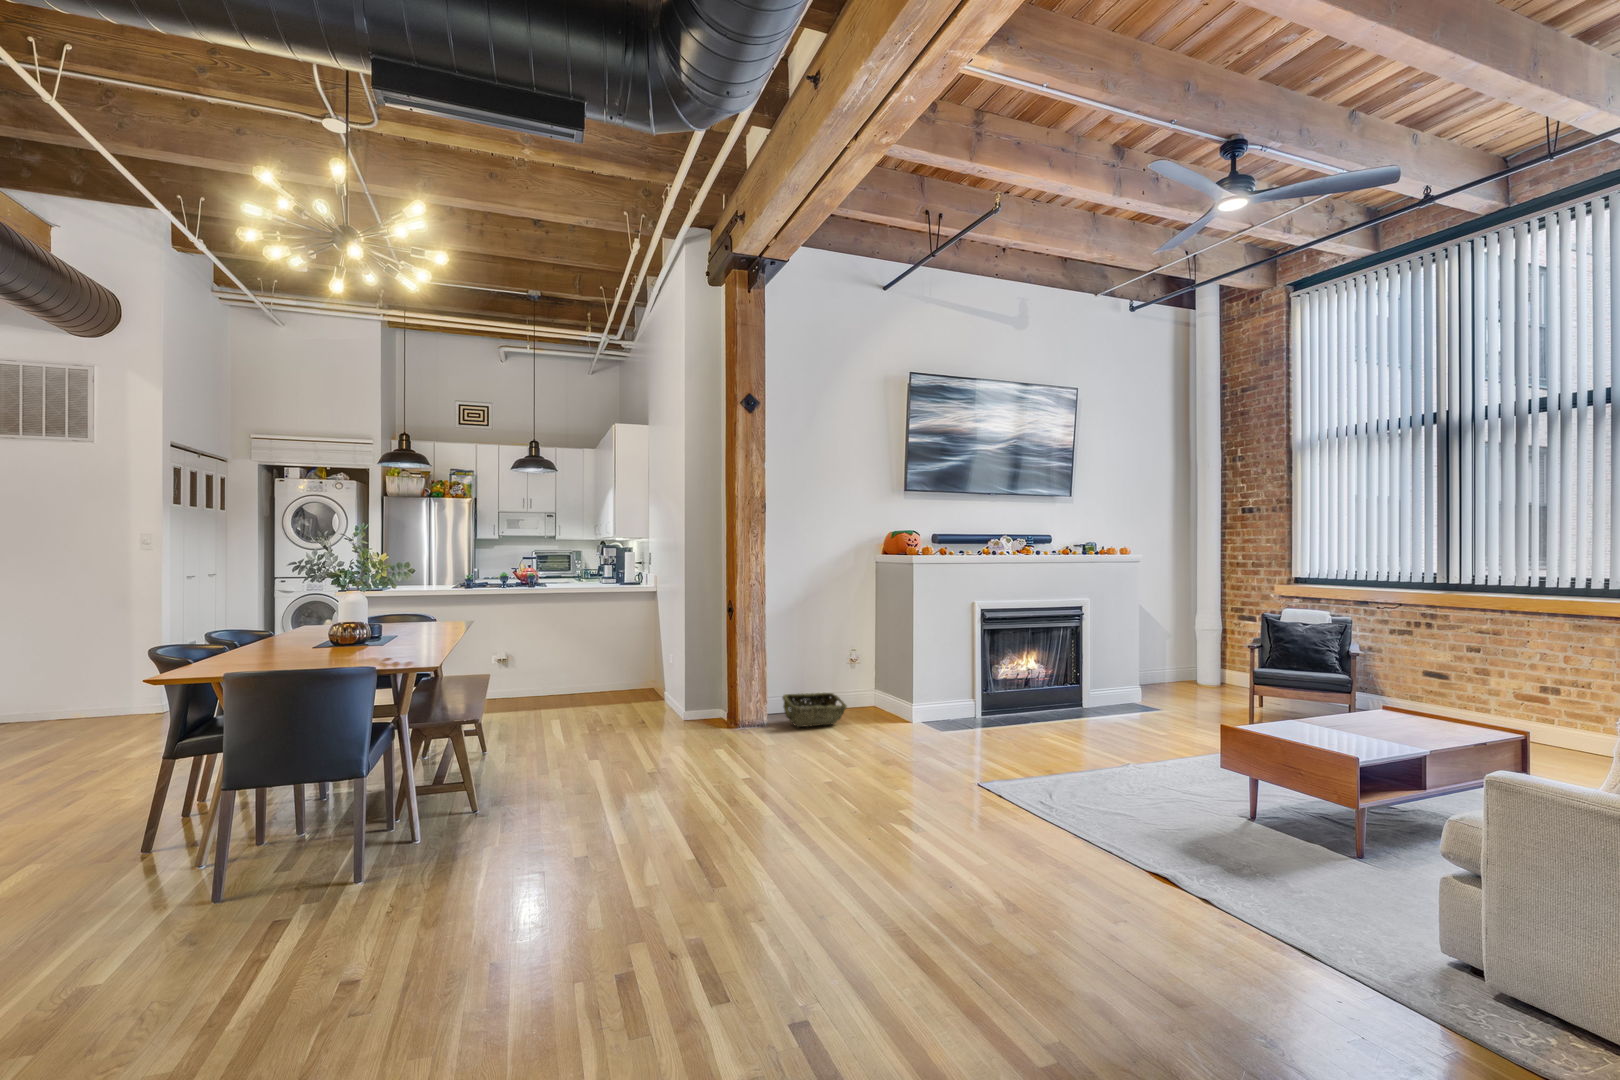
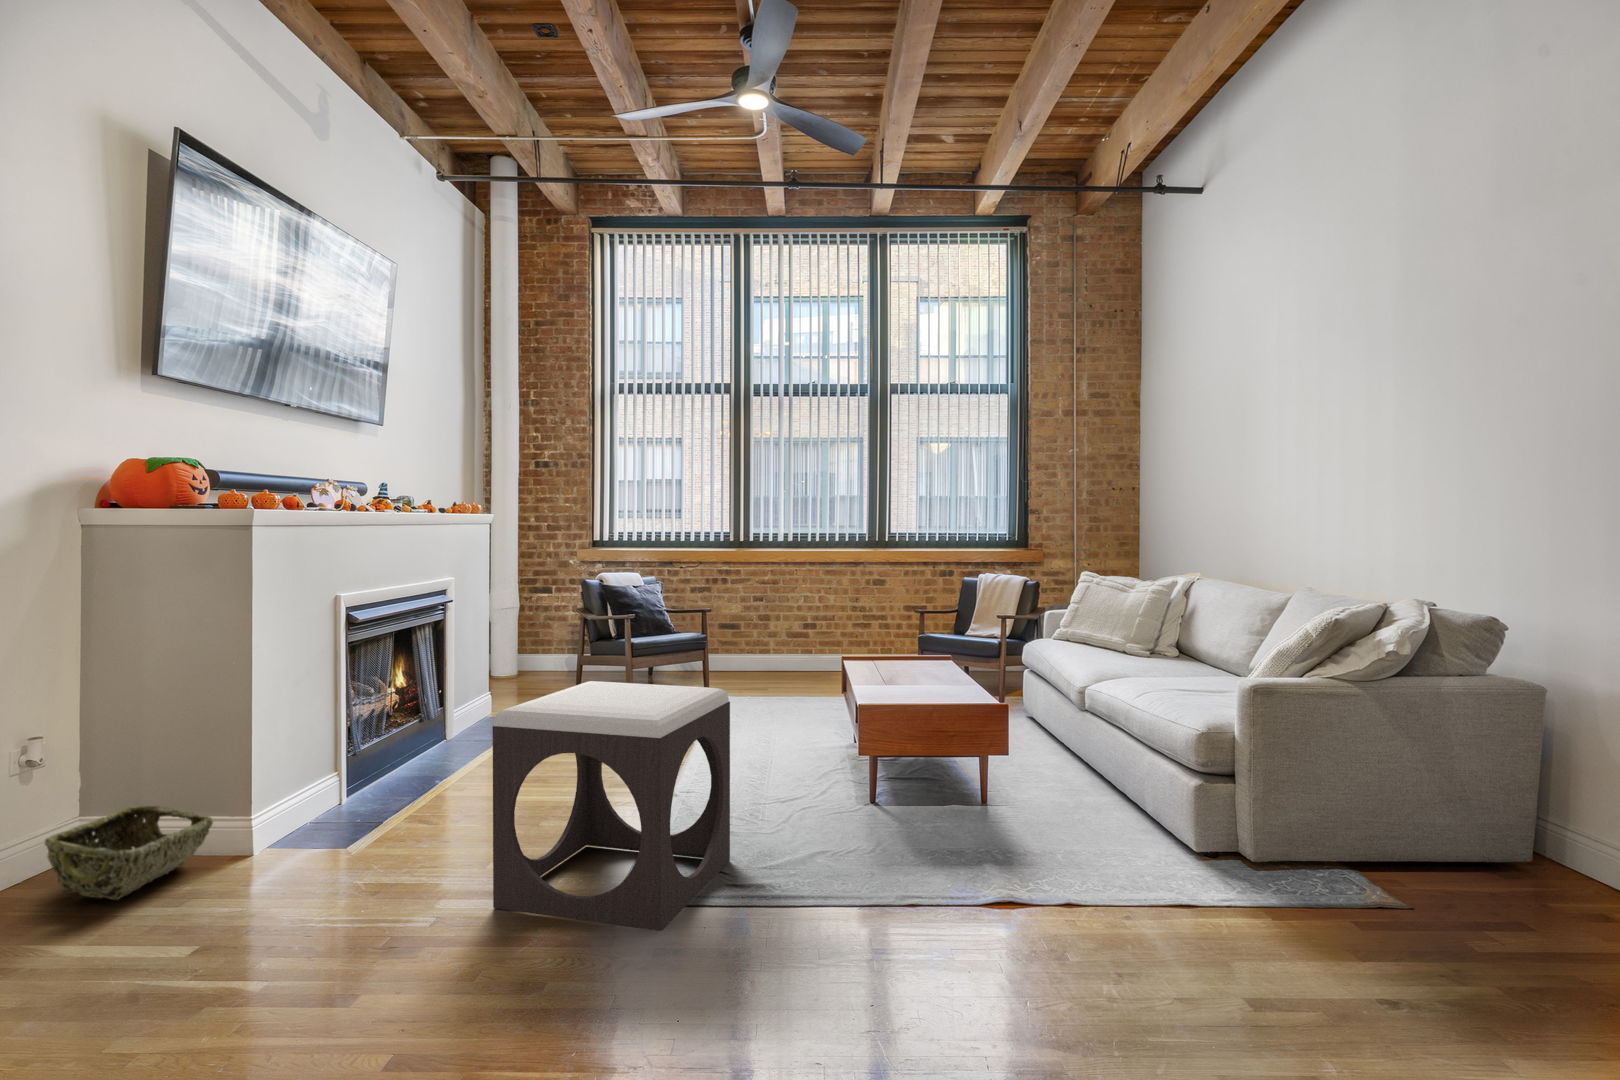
footstool: none [861,668,992,813] -> present [492,681,730,931]

